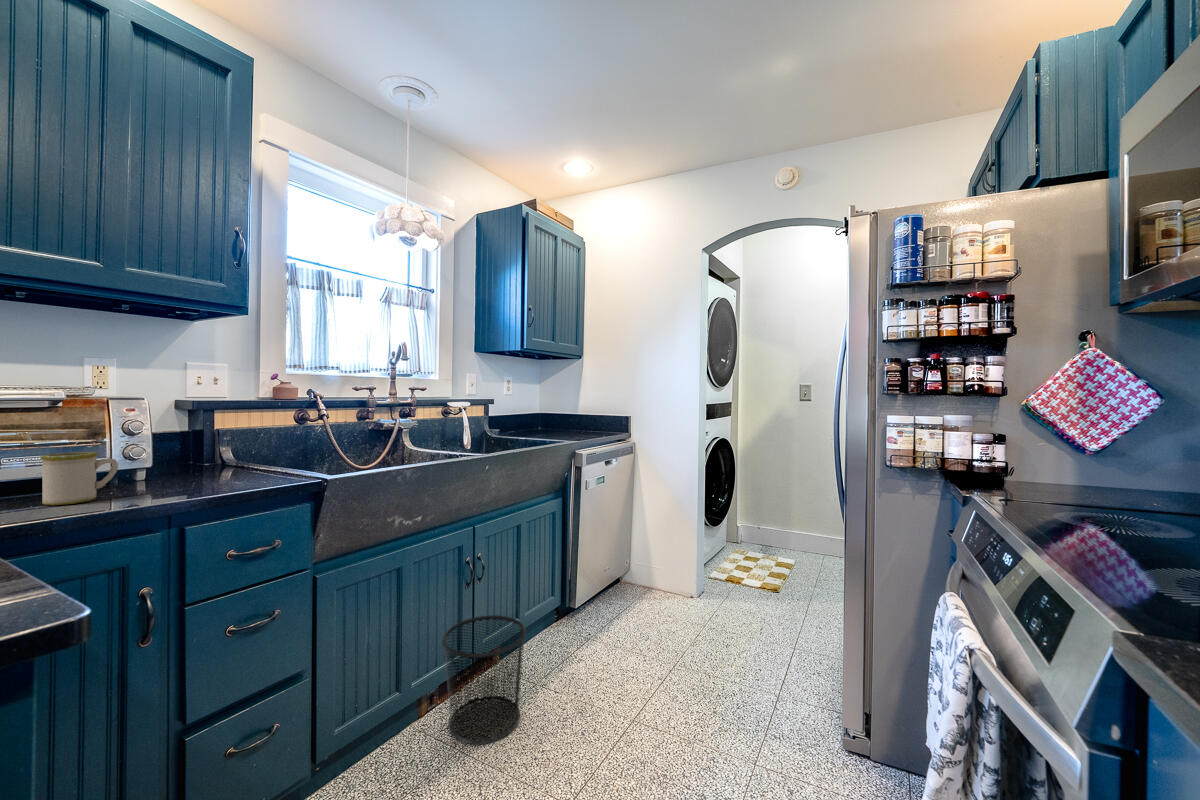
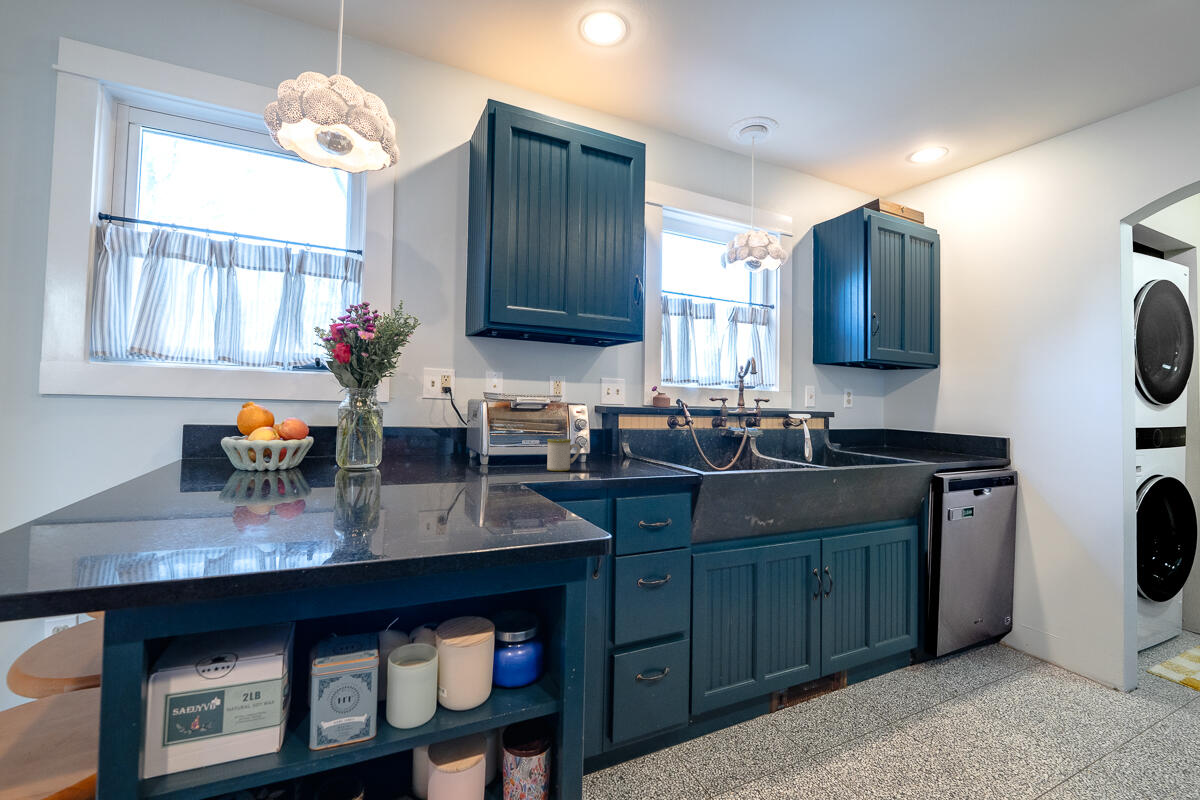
waste bin: present [442,615,526,744] -> none [791,628,882,757]

